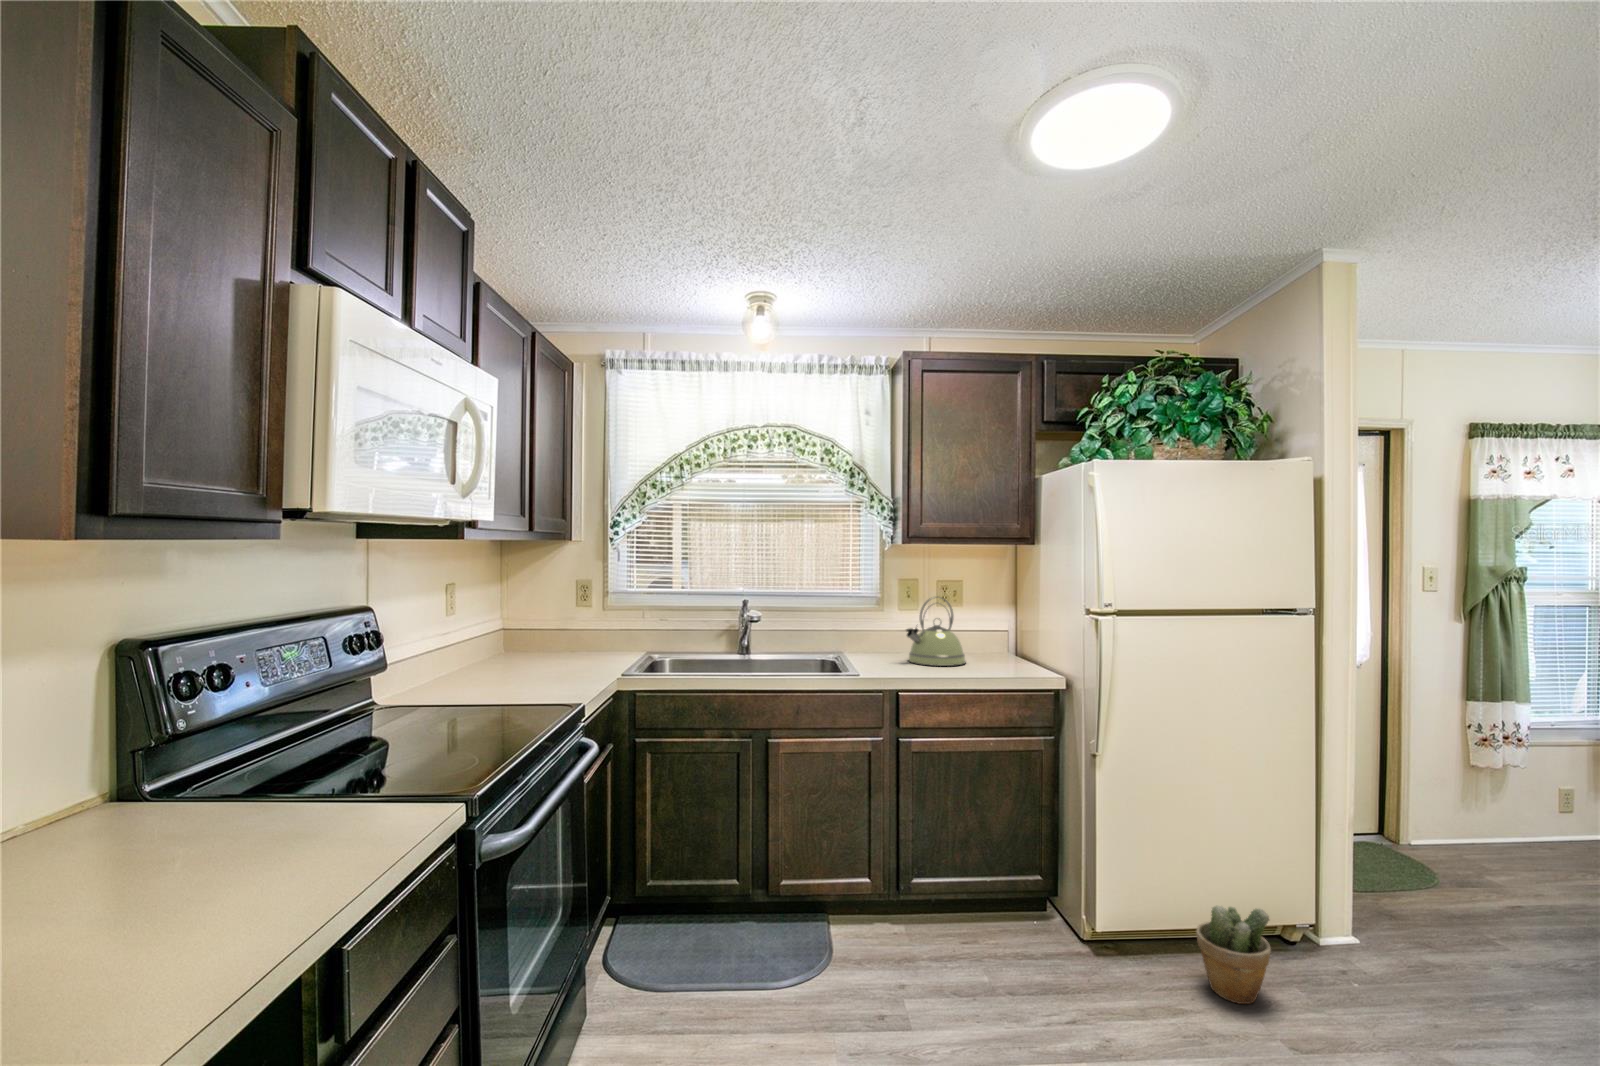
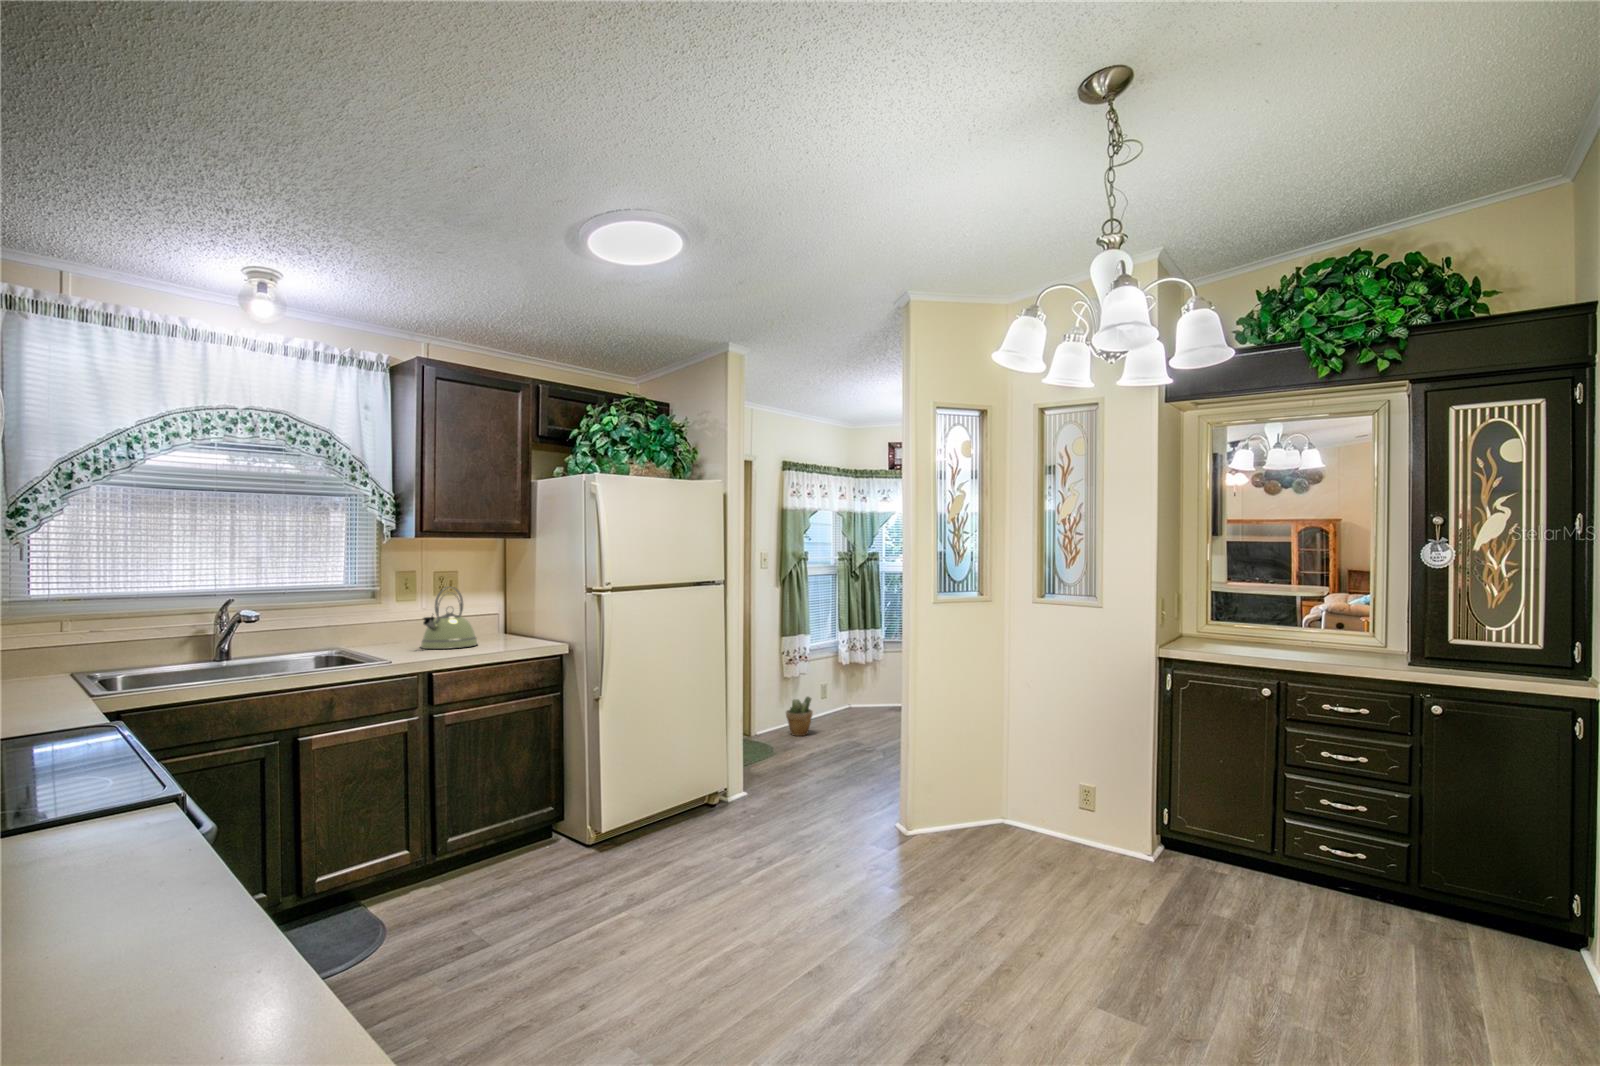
potted plant: present [1196,906,1271,1004] -> present [786,697,813,736]

